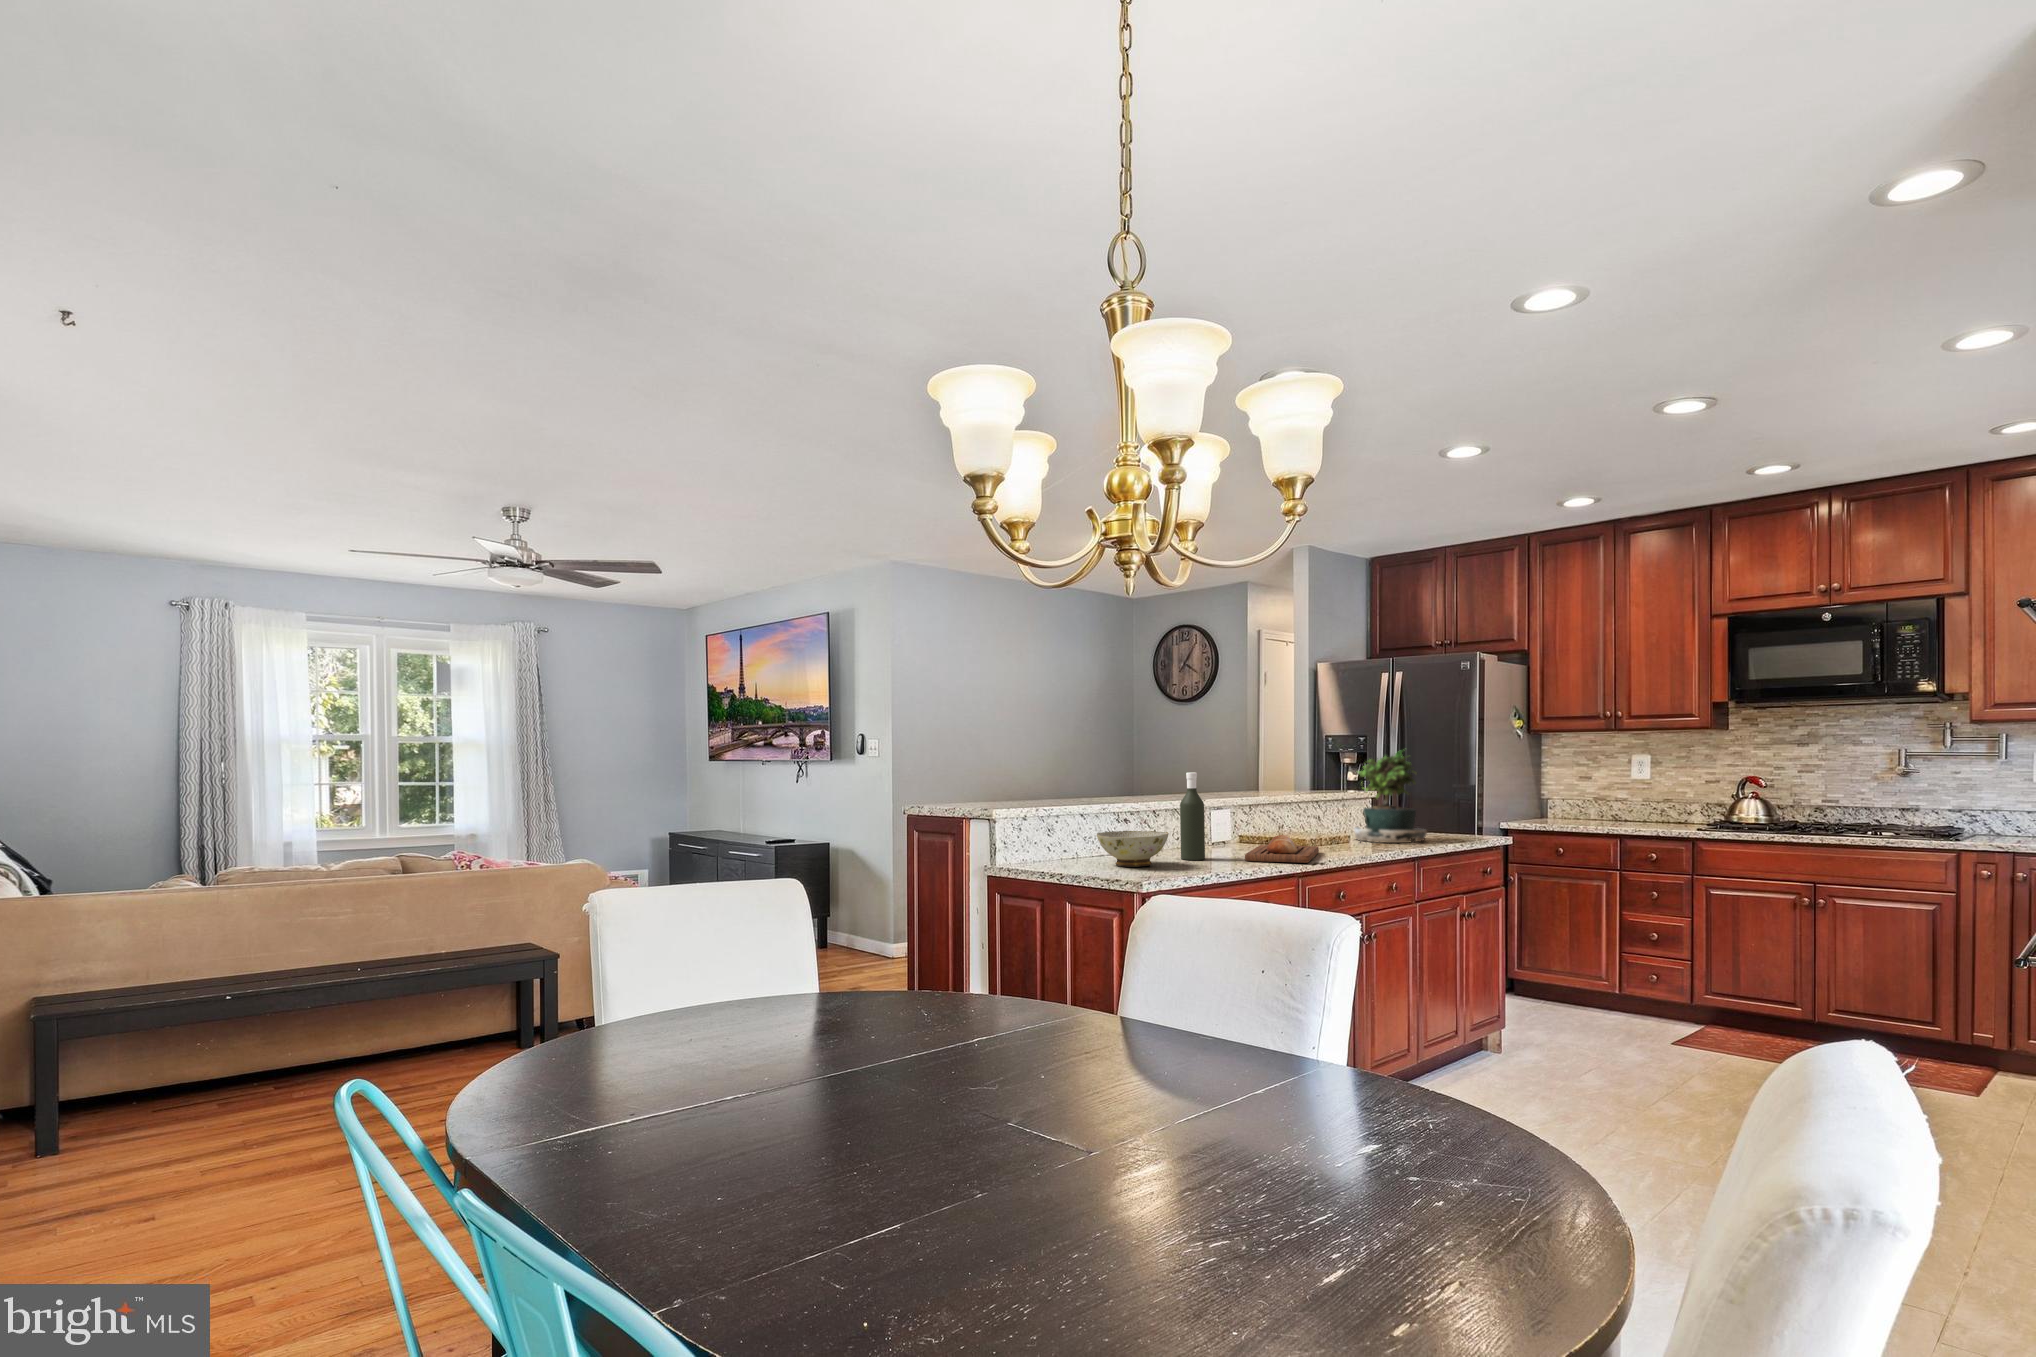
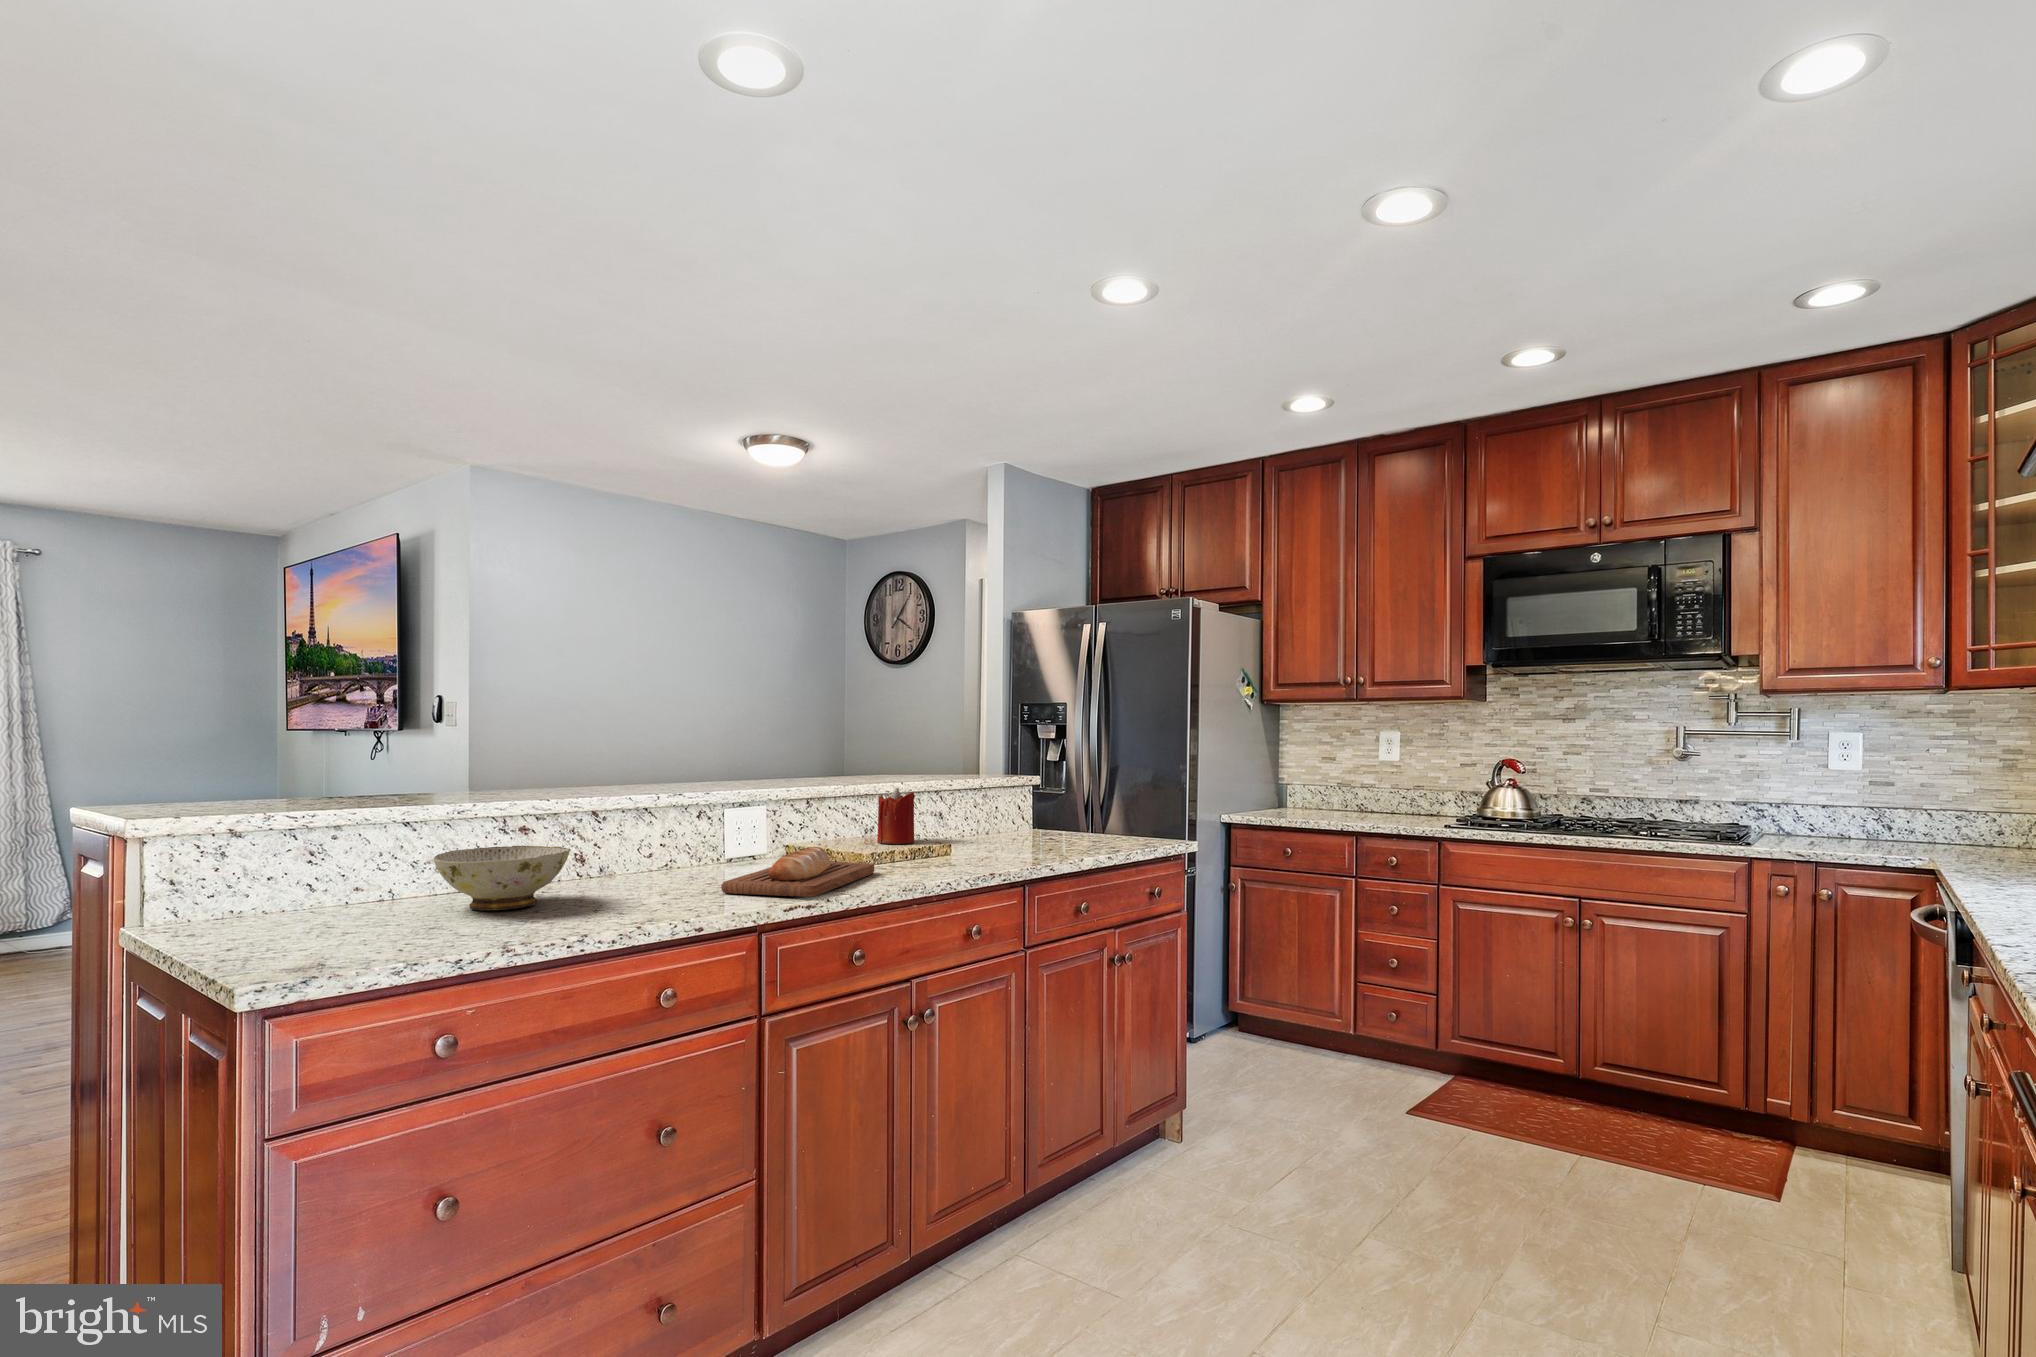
potted plant: present [1354,751,1427,843] -> none [960,717,1071,856]
bottle: present [1180,772,1205,860] -> none [622,750,665,892]
candle: none [1284,799,1310,838] -> present [877,788,915,844]

